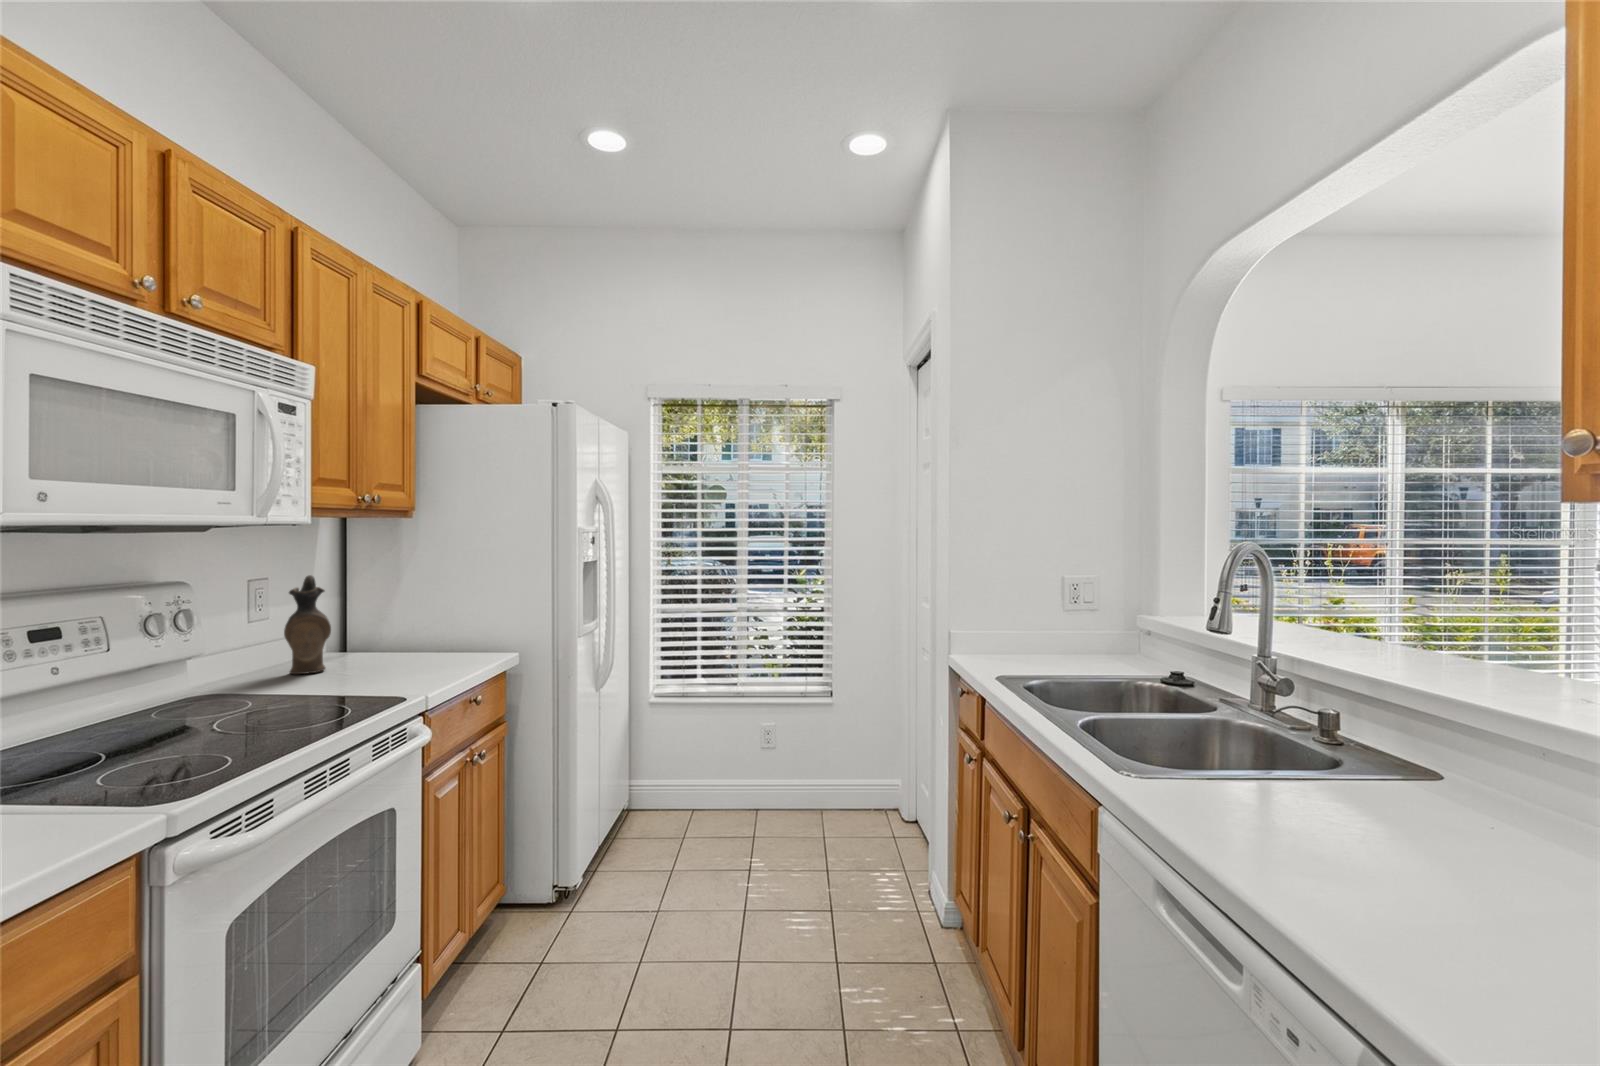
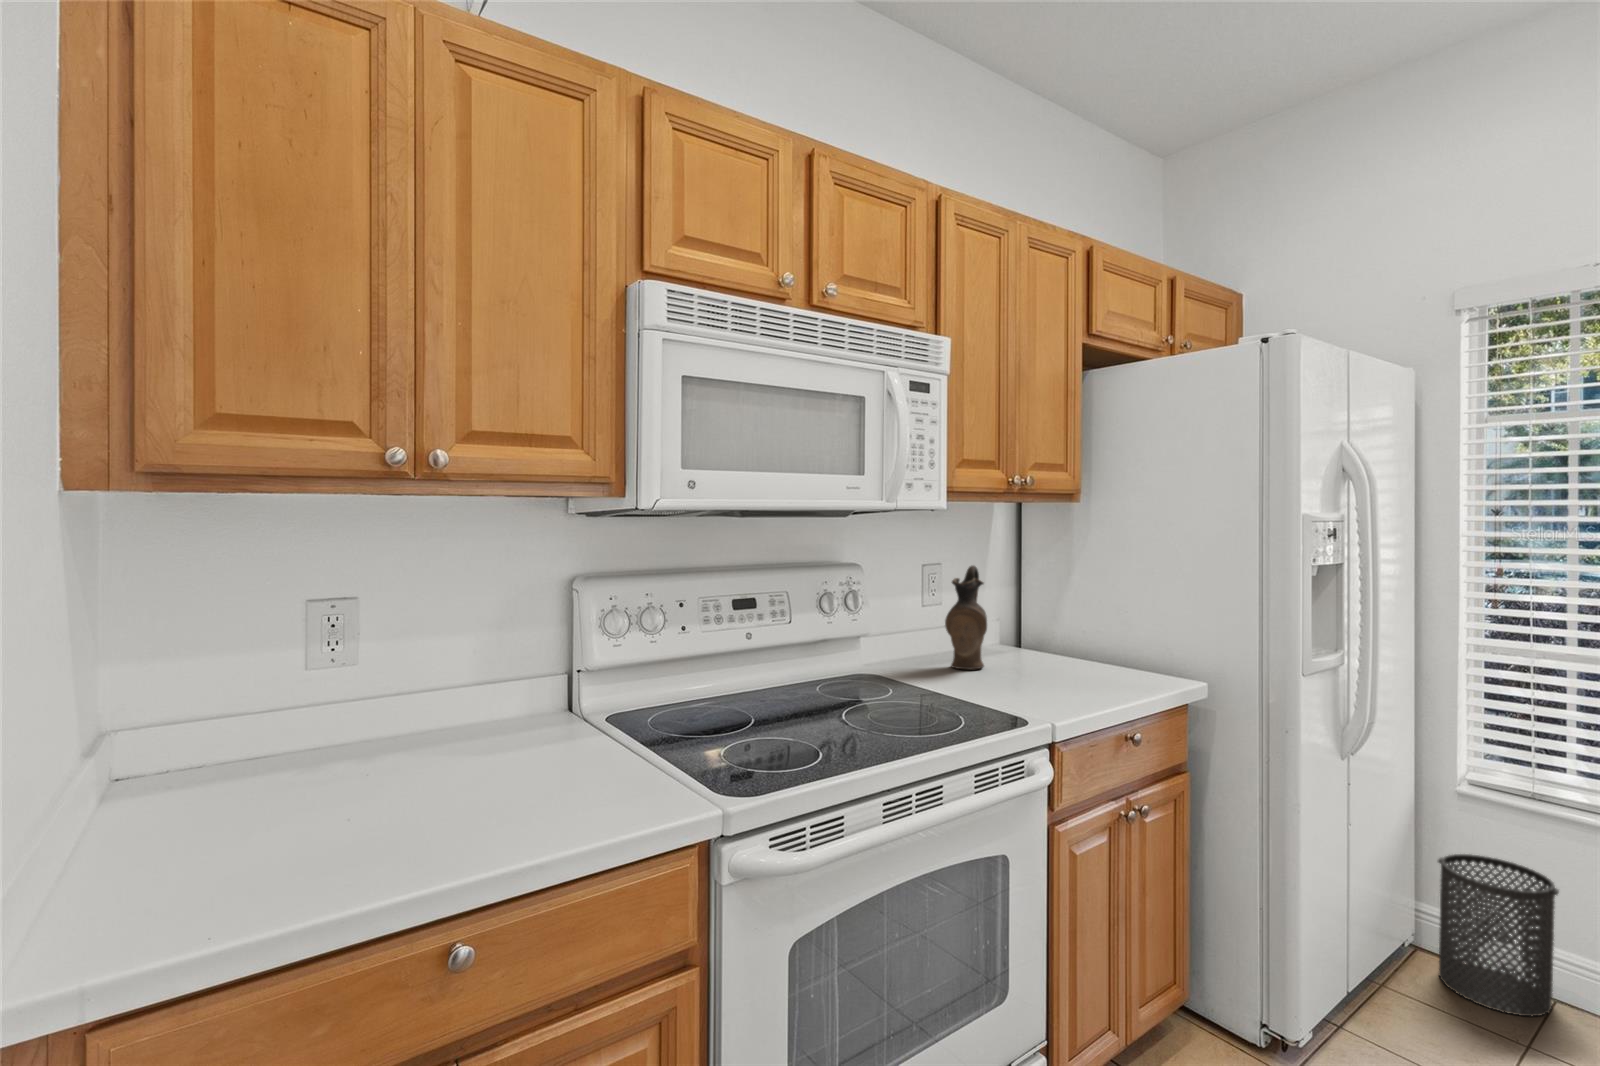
trash can: none [647,741,704,832] -> present [1438,854,1559,1016]

